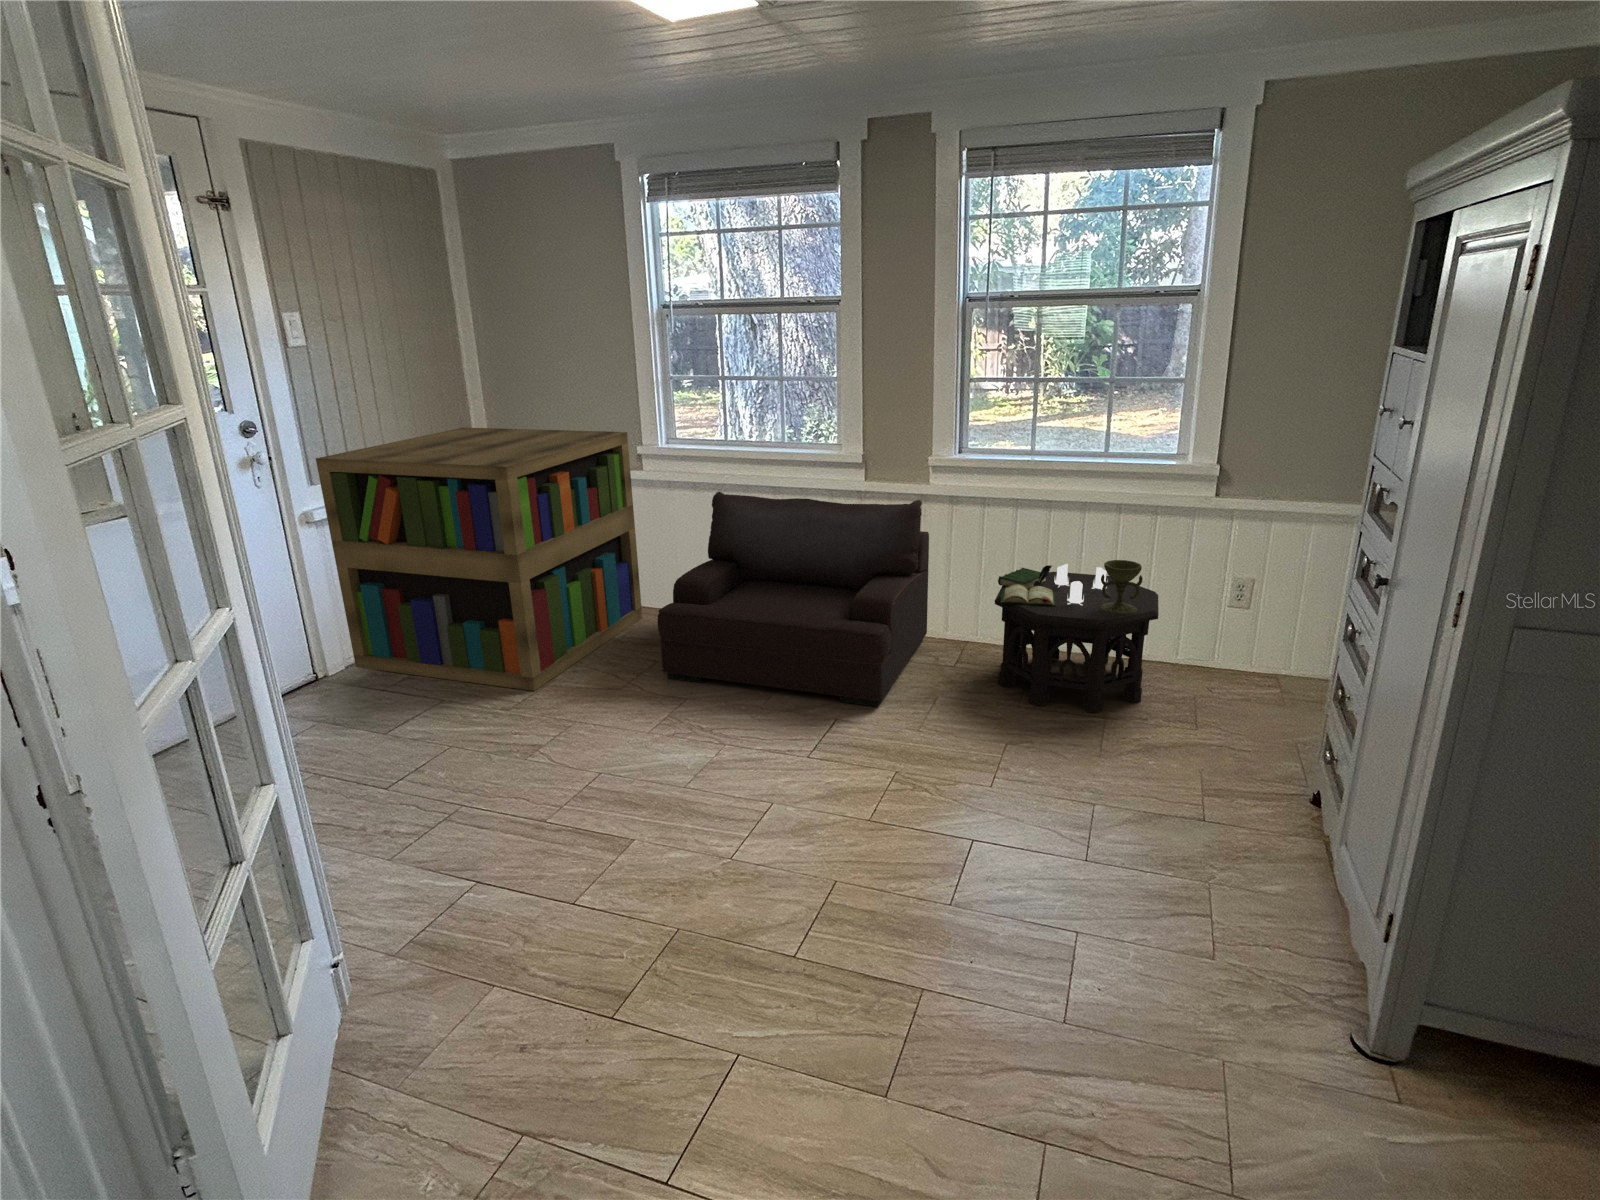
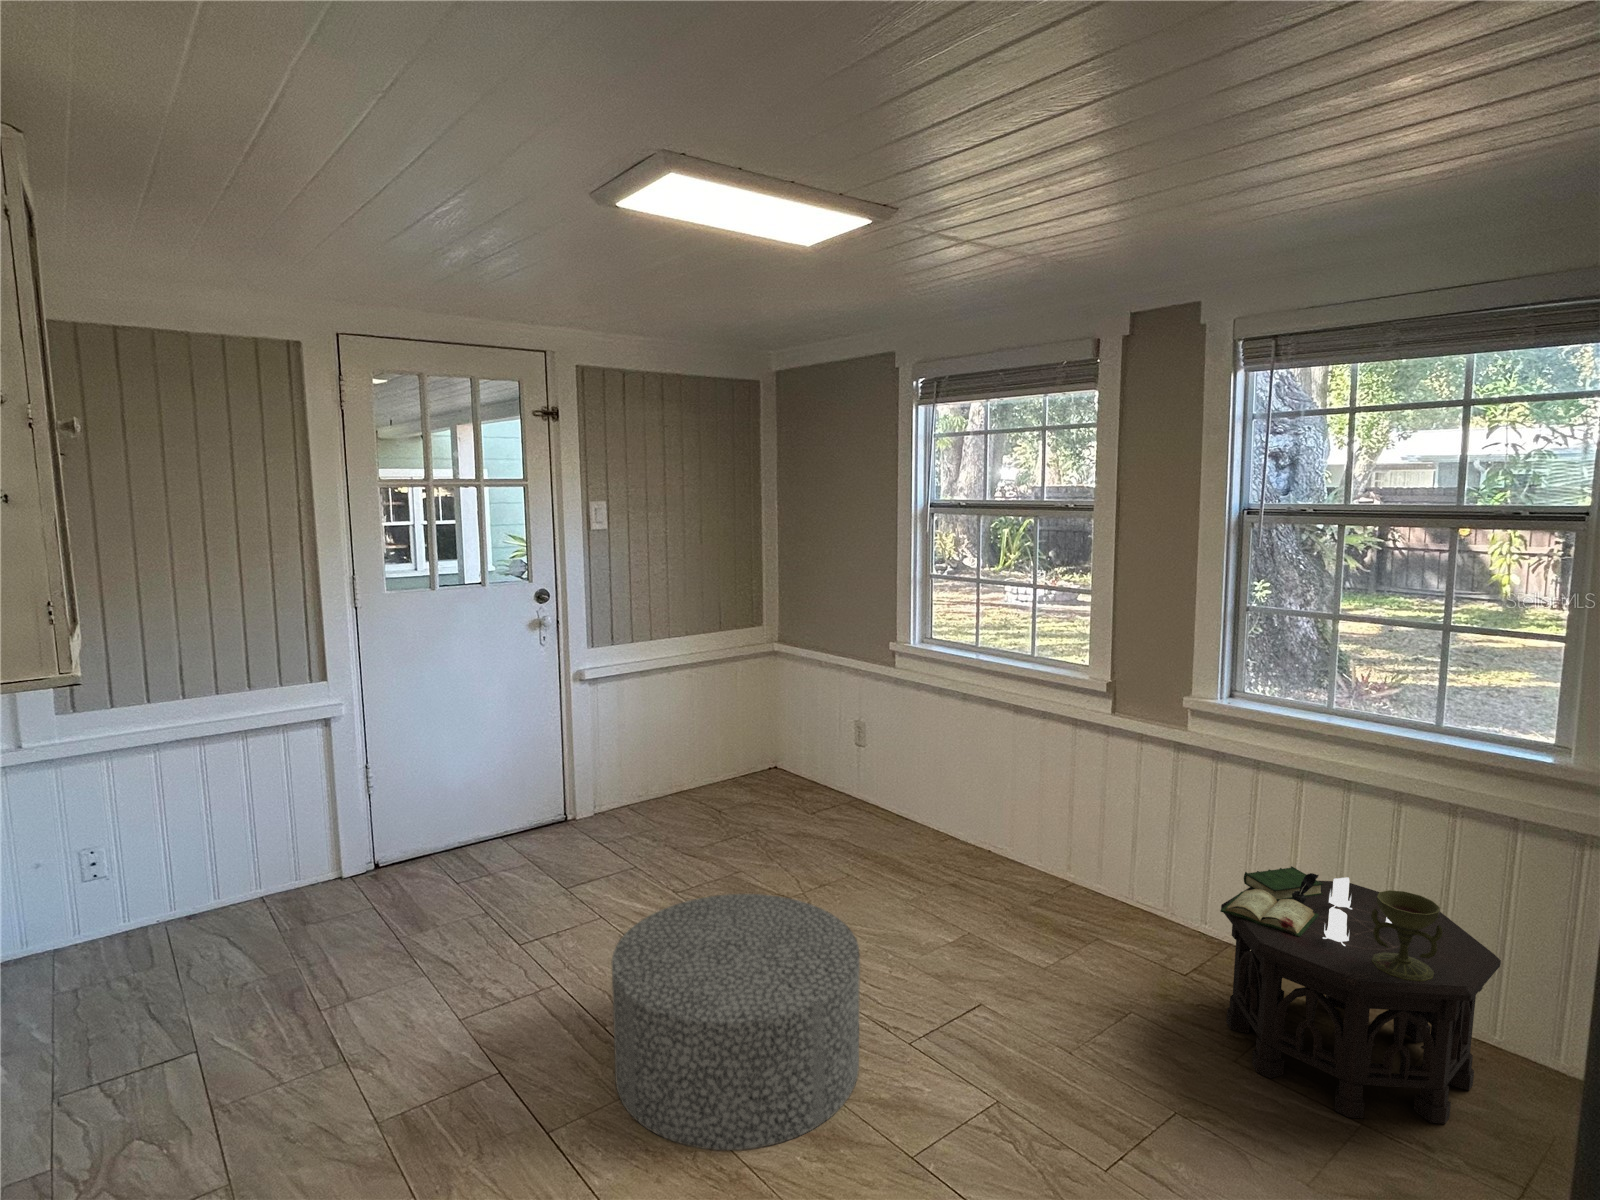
bookshelf: present [316,427,642,691] -> none [594,607,874,878]
armchair: present [657,492,929,707] -> none [832,702,1178,1005]
ottoman: none [574,667,798,867] -> present [612,894,860,1150]

